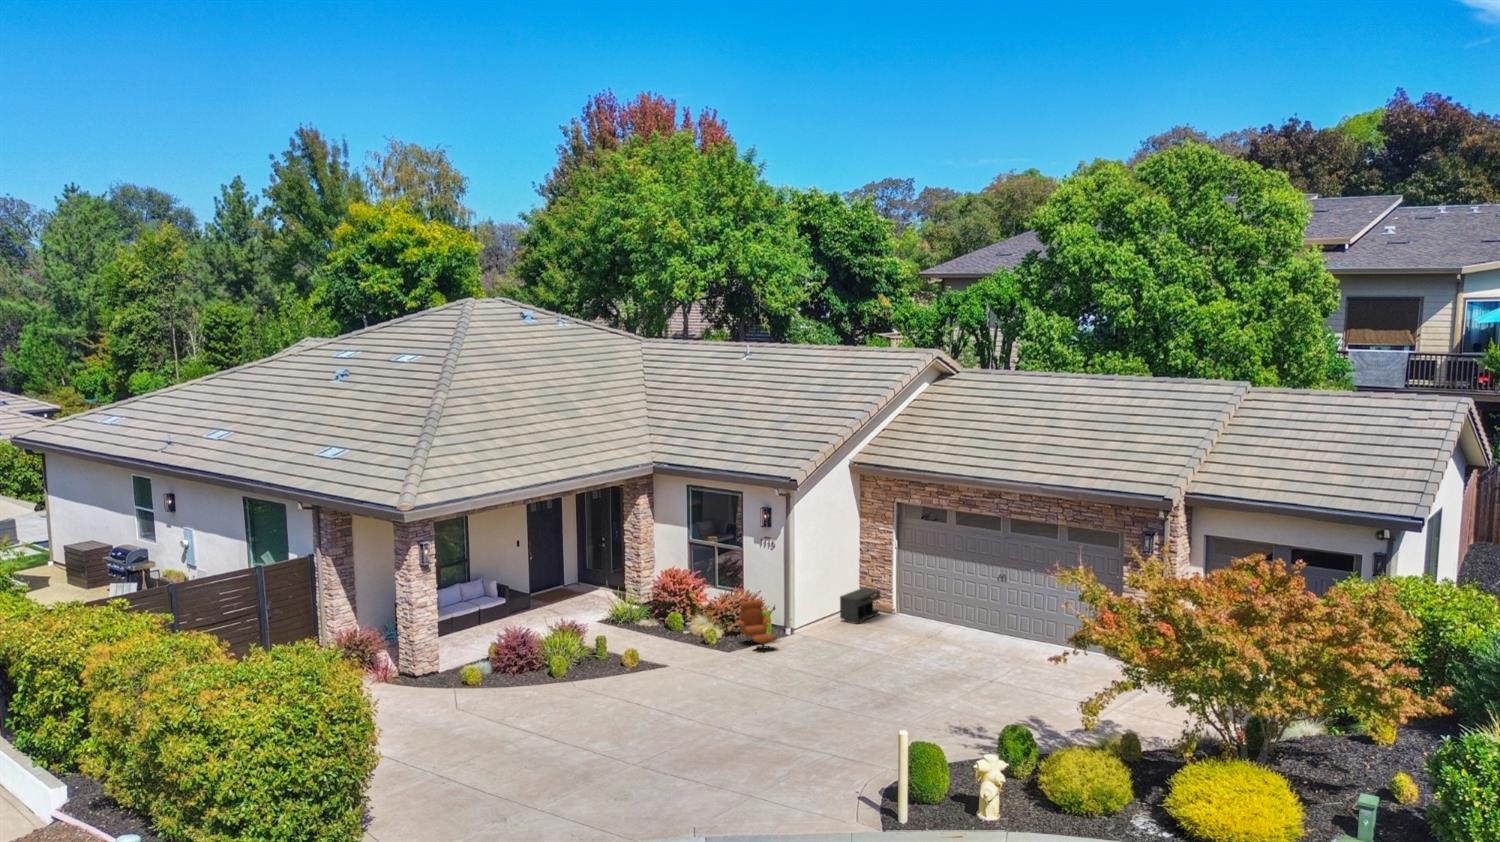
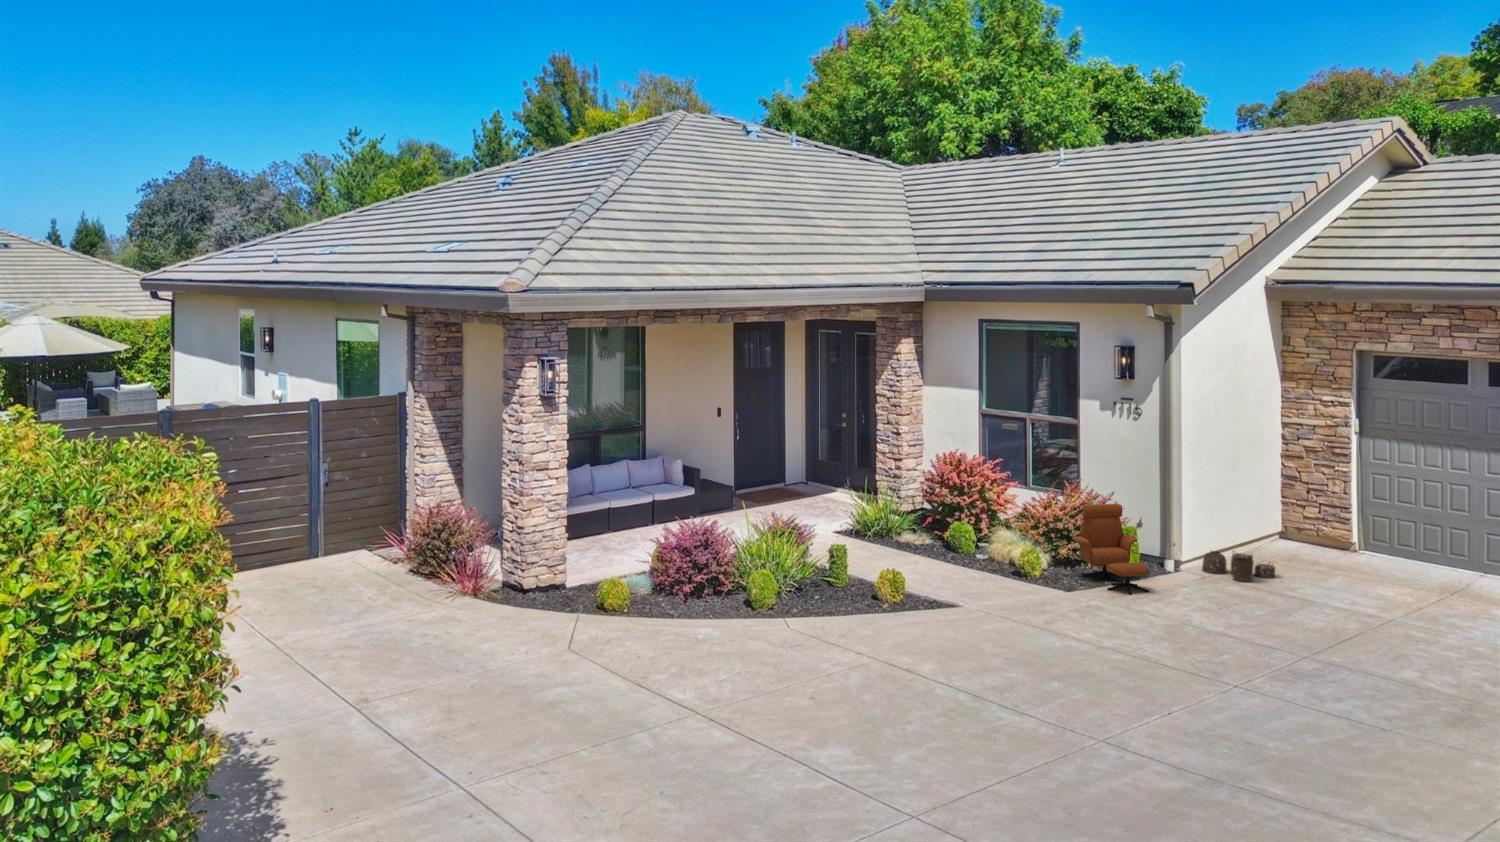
bench: present [840,588,880,624] -> none [1249,503,1321,562]
woven basket: none [809,621,847,640] -> present [1202,551,1275,582]

